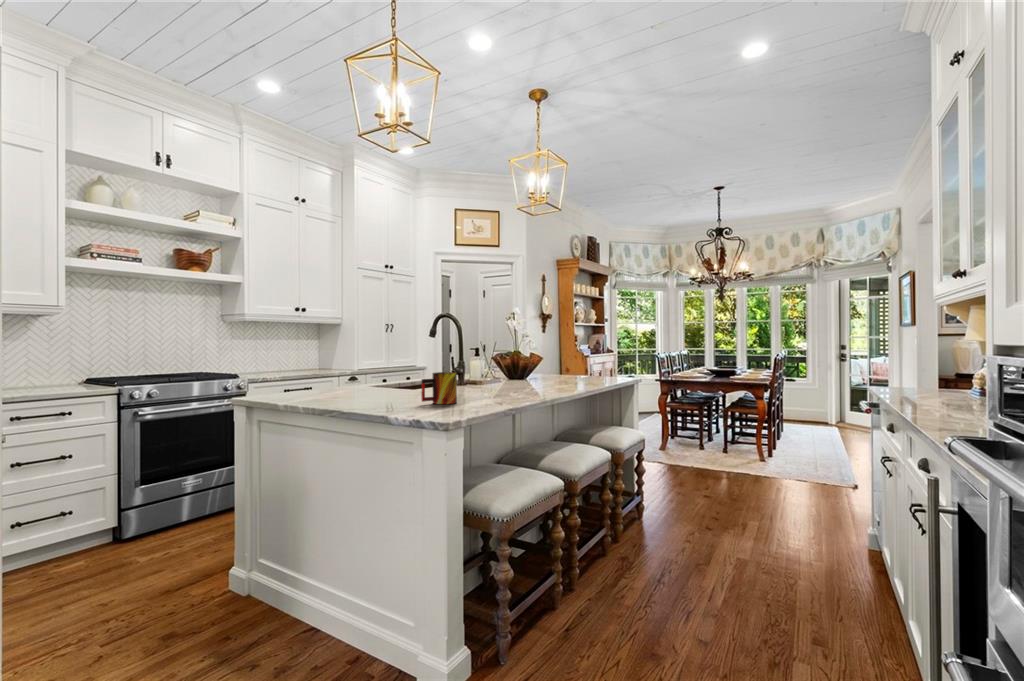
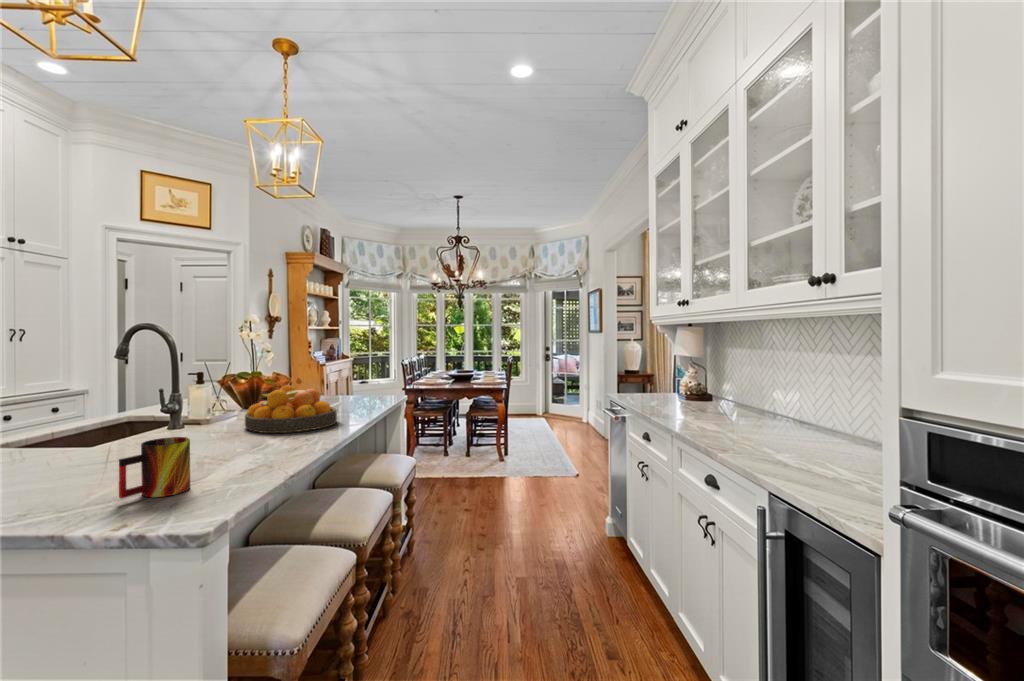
fruit bowl: none [502,357,566,389] -> present [245,385,337,433]

